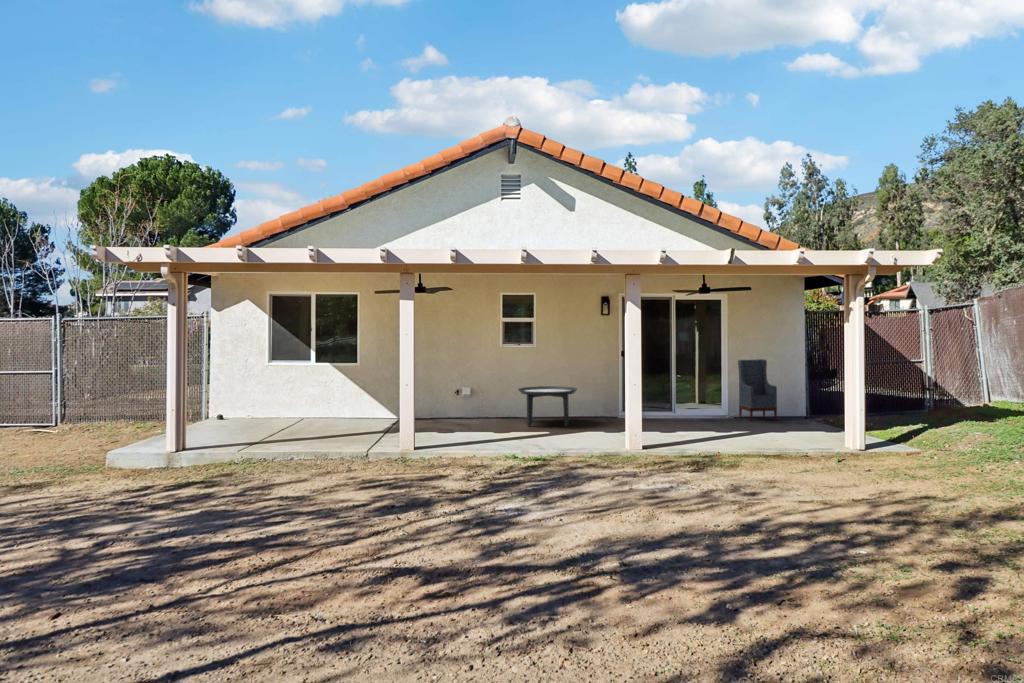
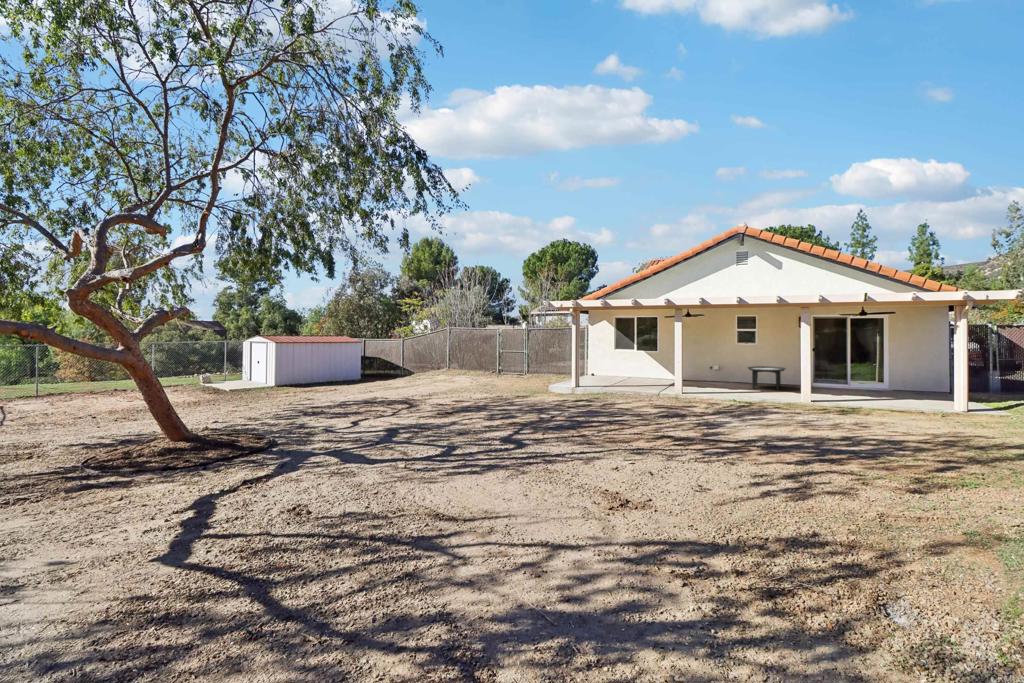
armchair: present [738,359,777,421] -> none [910,354,941,395]

